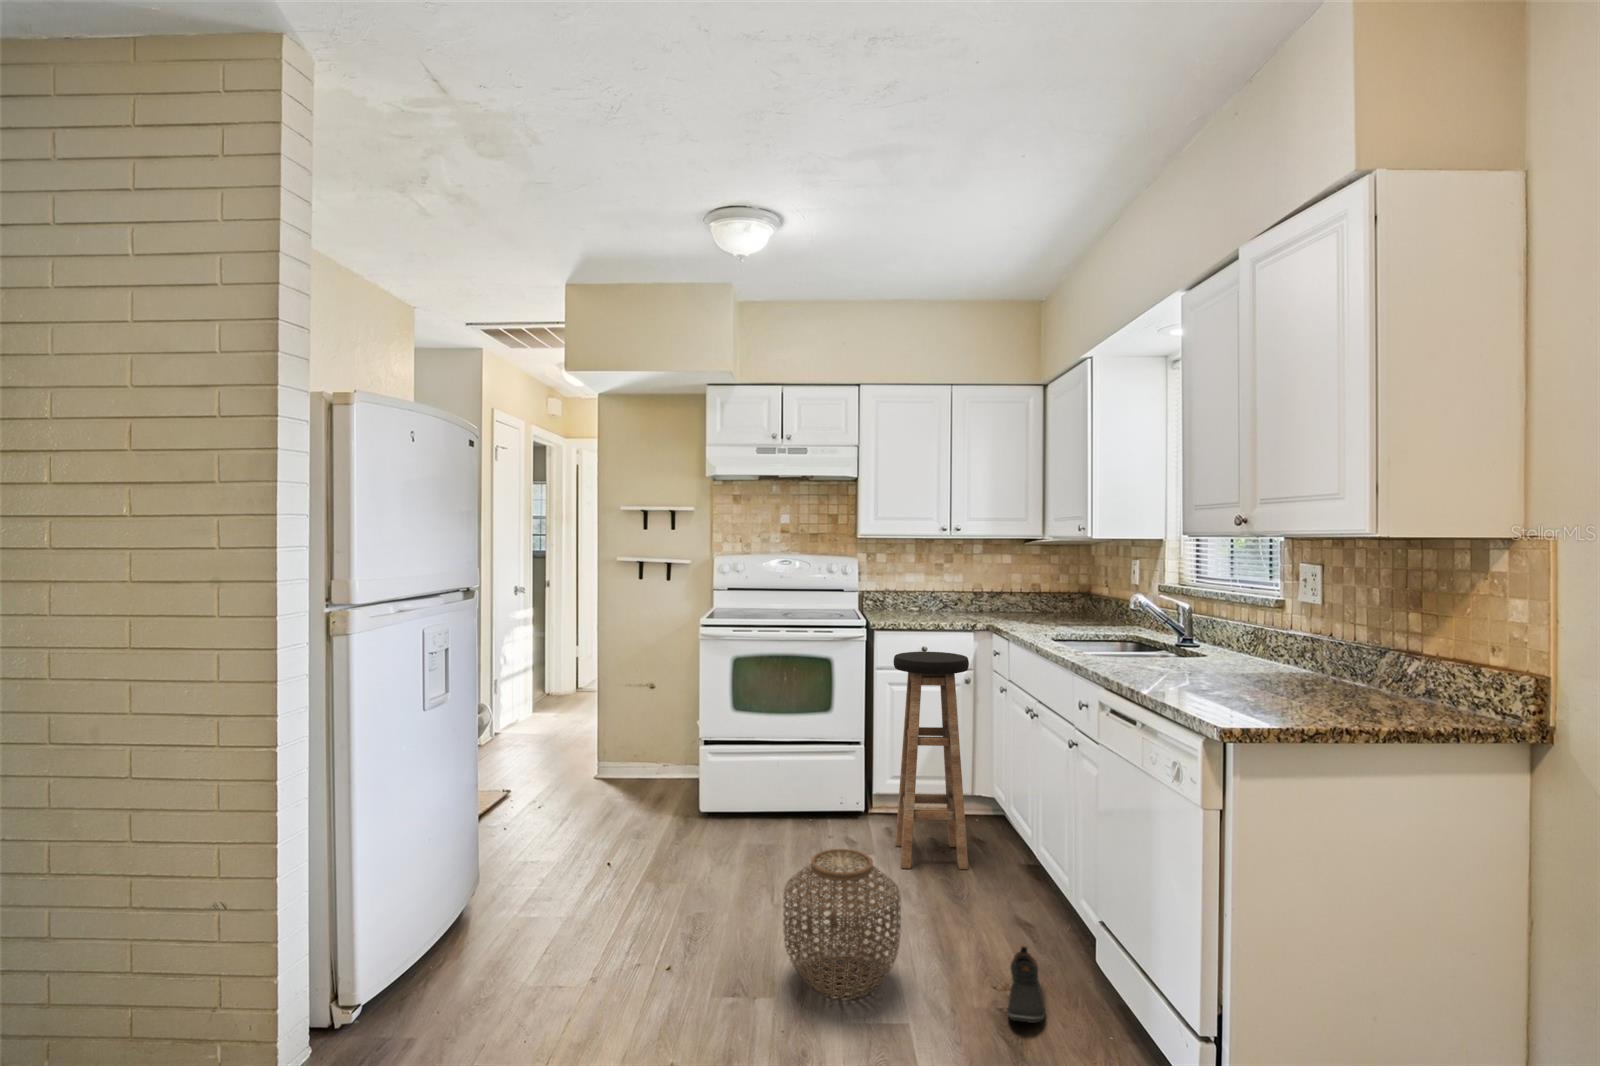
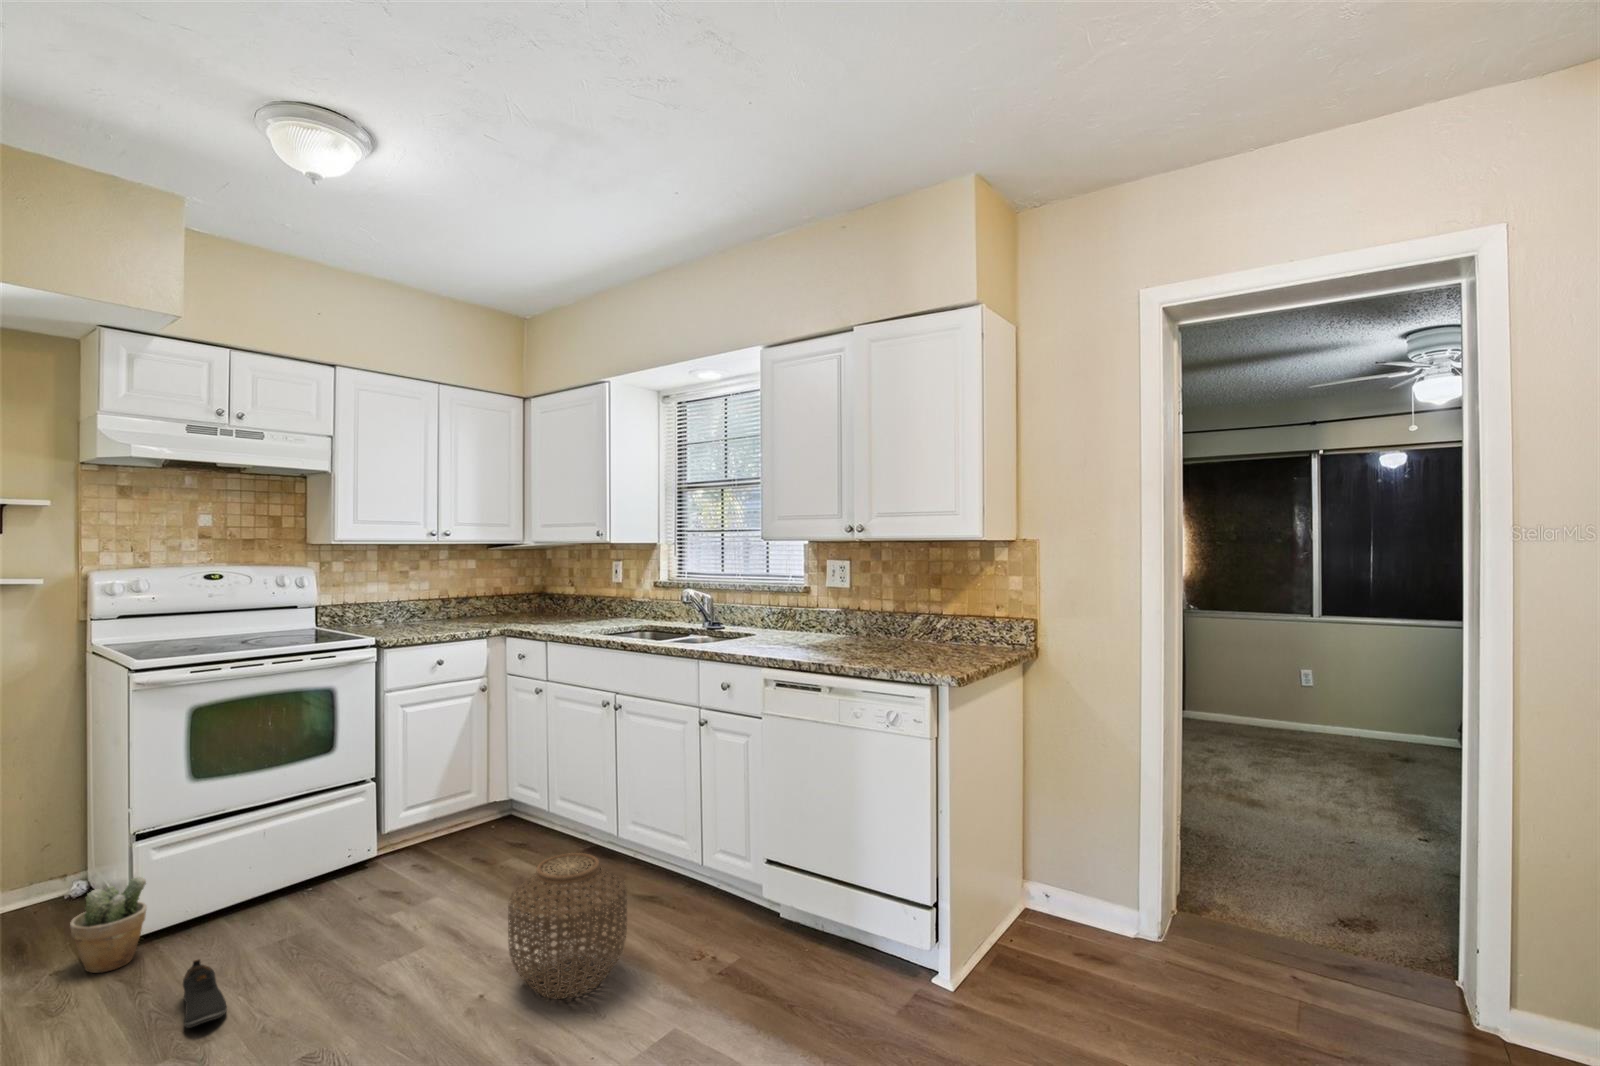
bar stool: present [894,652,969,869] -> none [447,660,542,887]
potted plant: none [647,768,689,827] -> present [70,877,147,973]
shoe: present [1007,946,1045,1023] -> present [183,960,227,1028]

